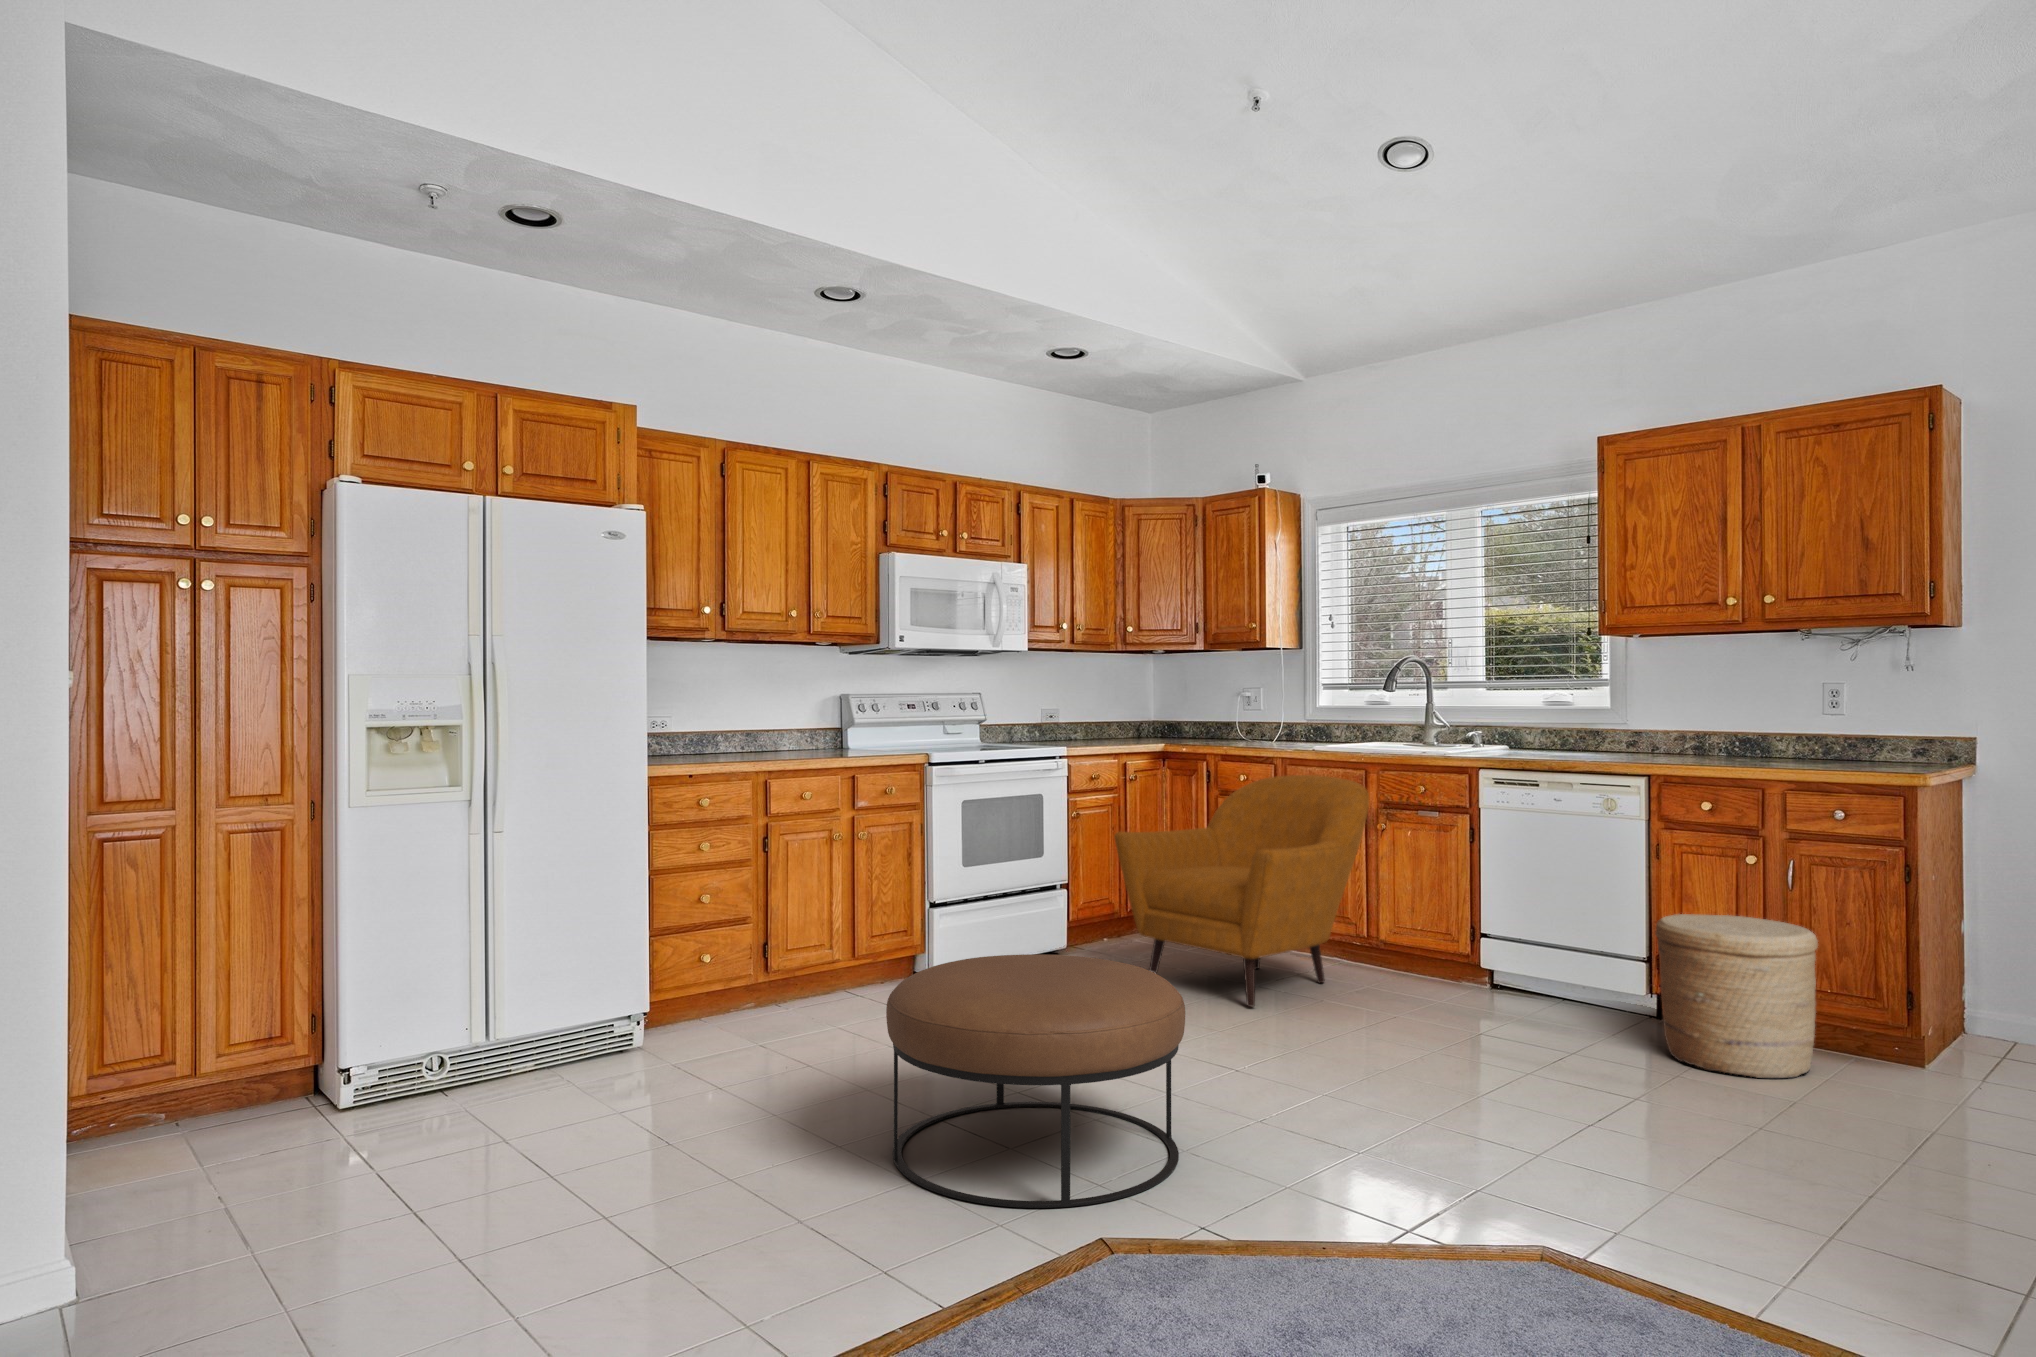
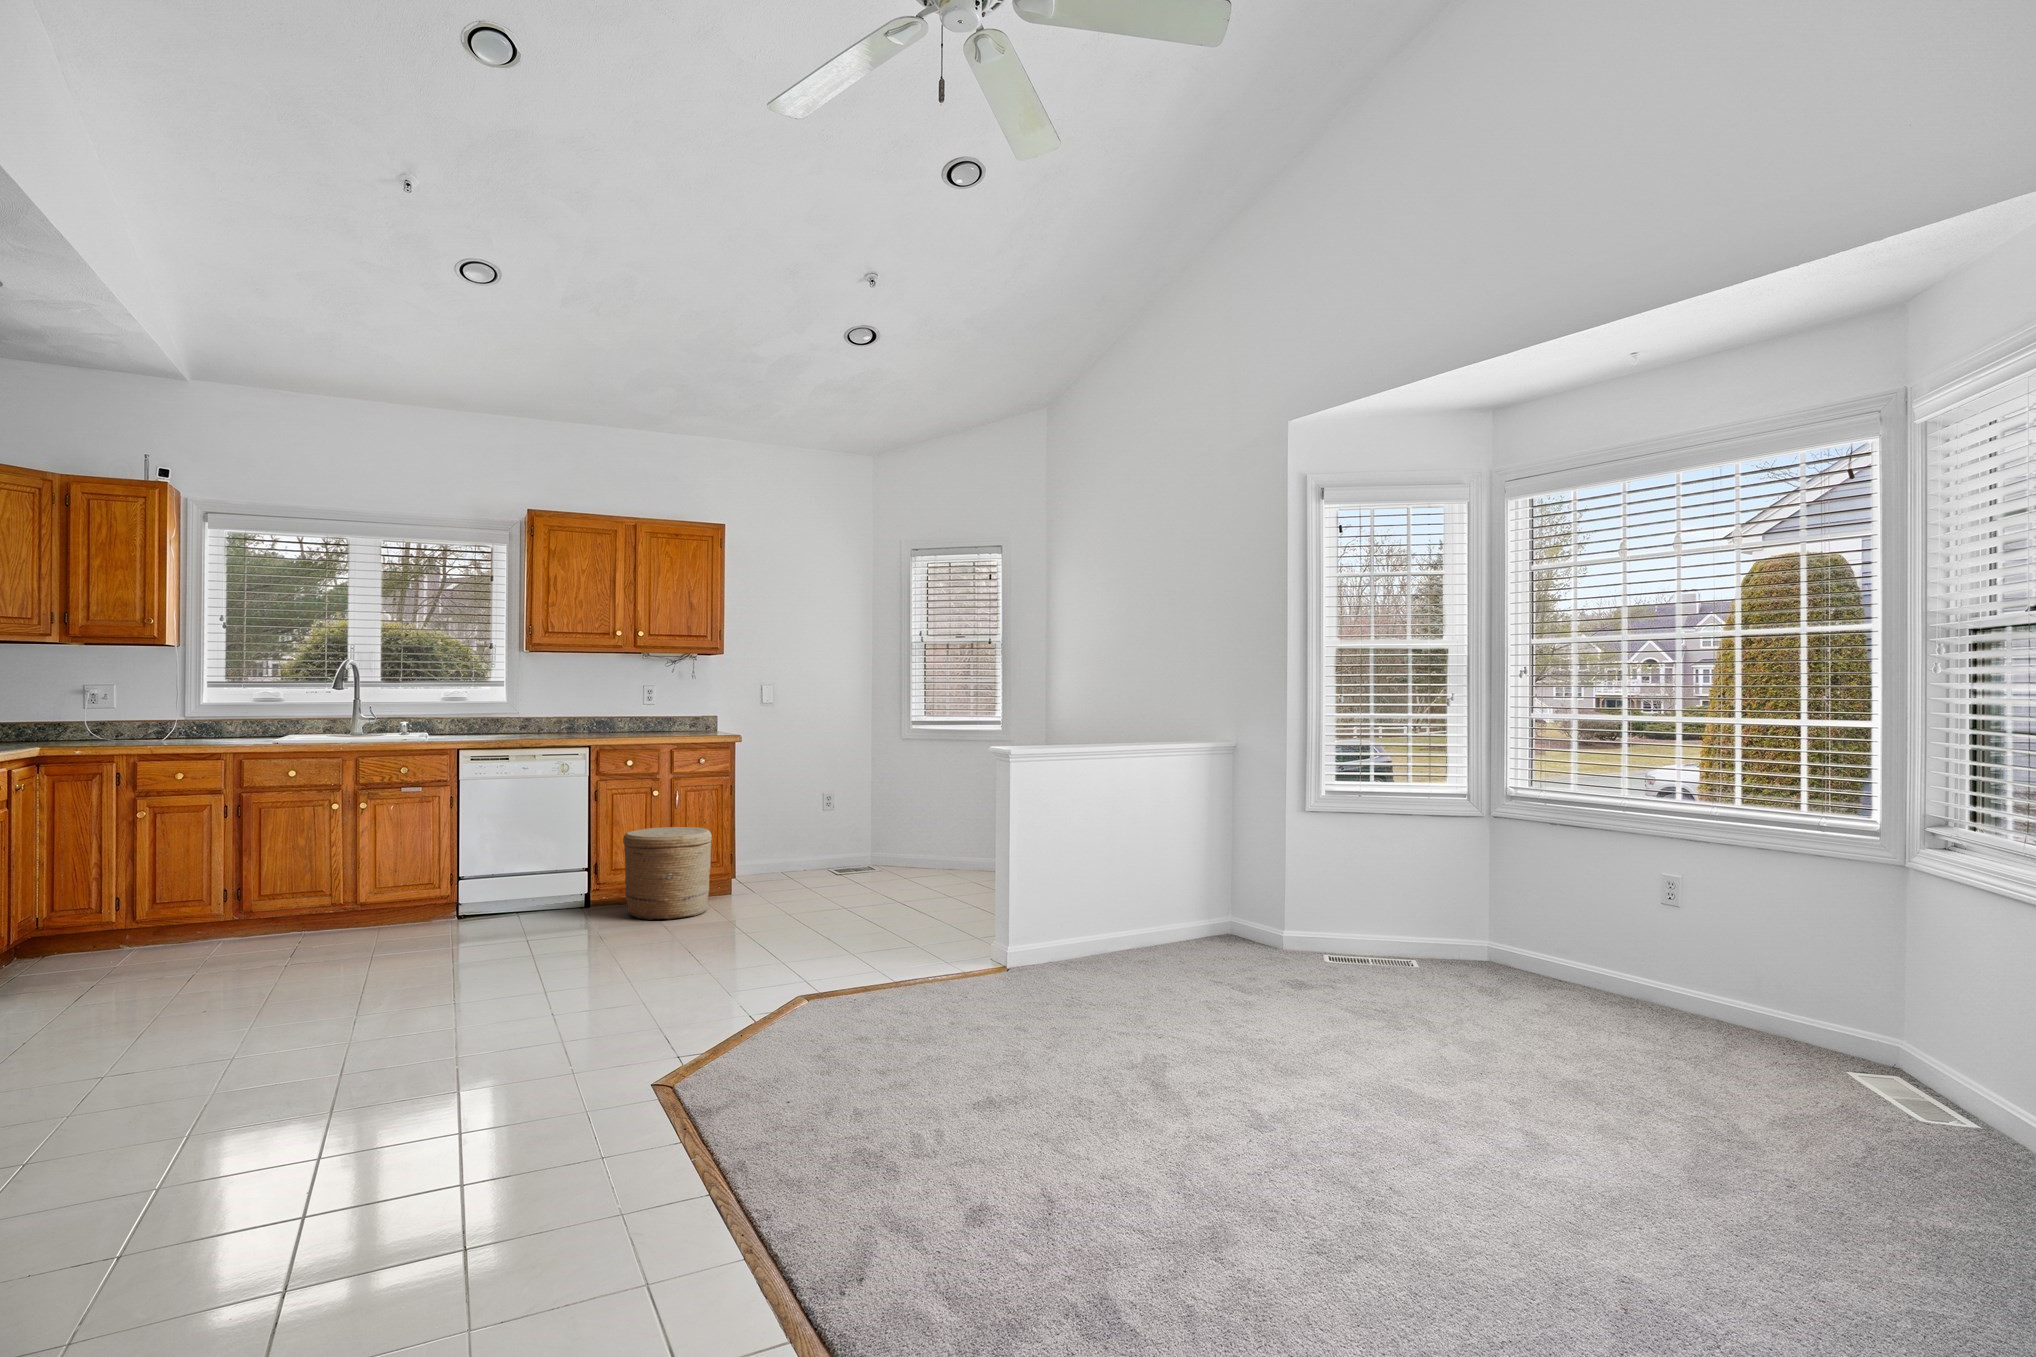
armchair: present [1114,775,1369,1007] -> none [119,767,379,990]
ottoman: present [886,954,1185,1208] -> none [339,915,621,1128]

